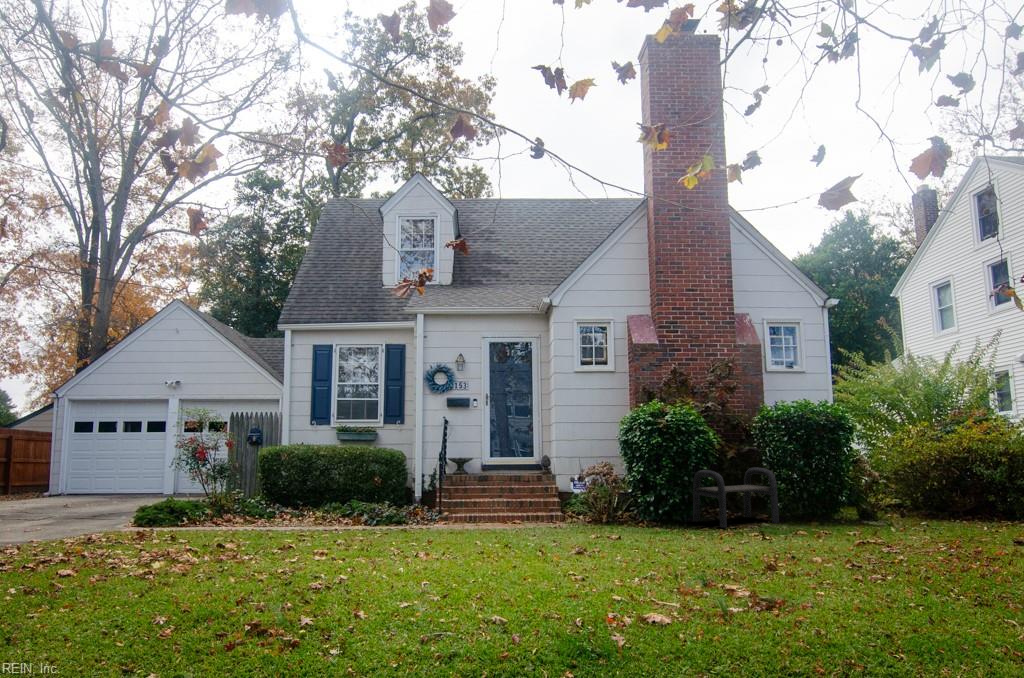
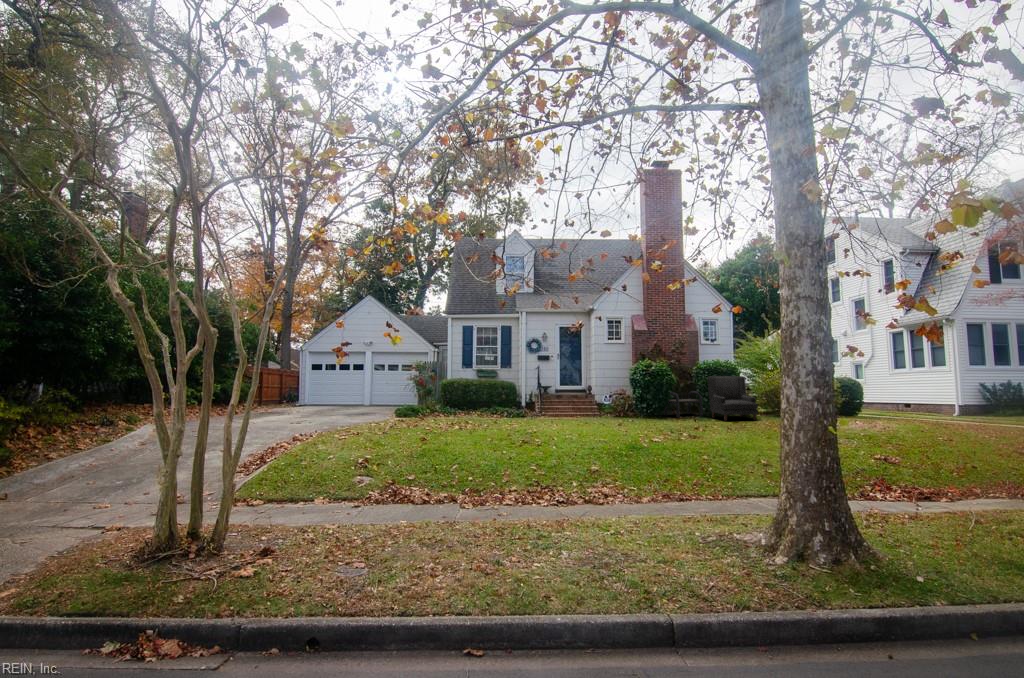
chair: none [786,434,908,538] -> present [707,376,758,421]

